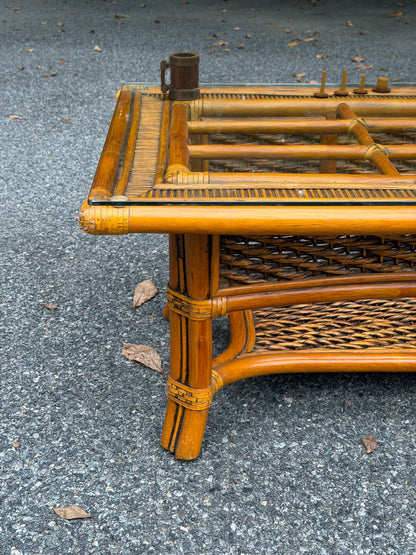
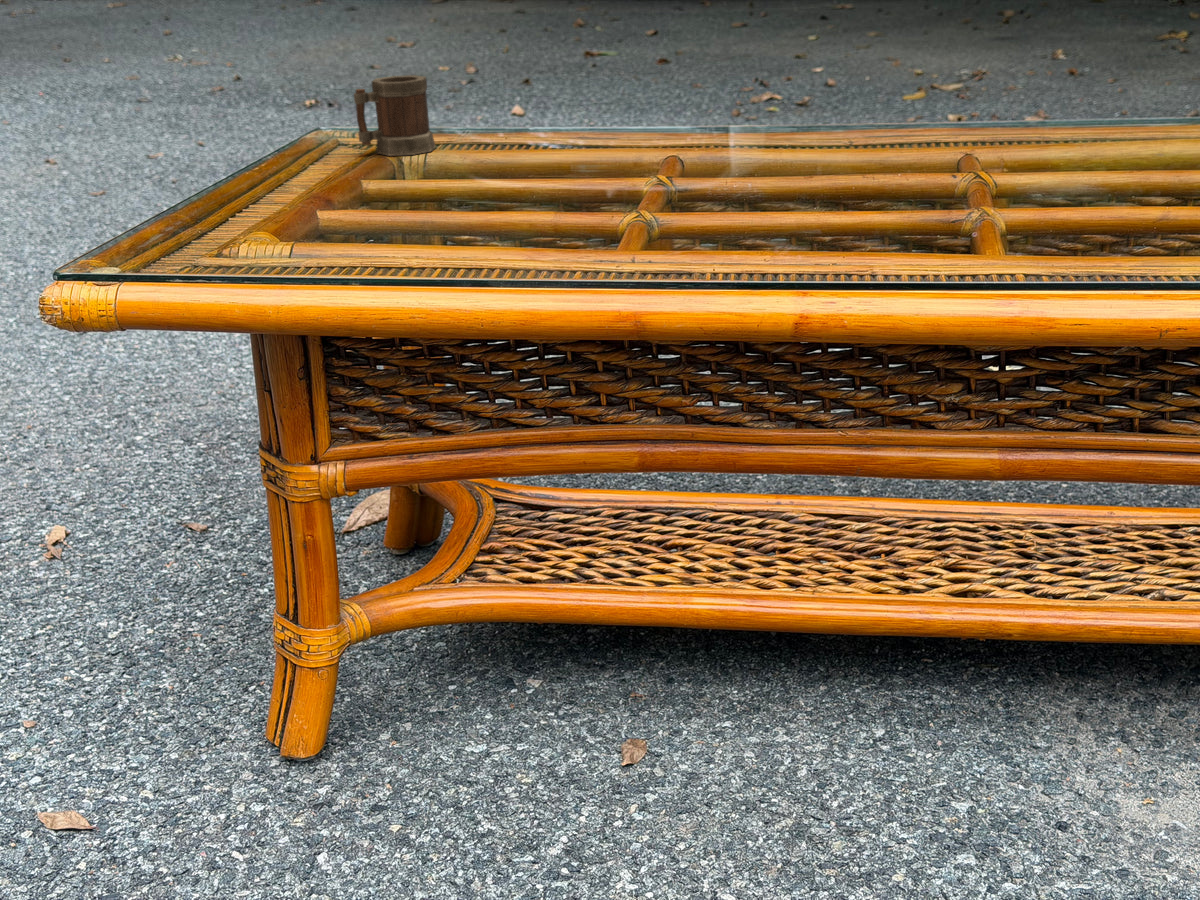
candle: present [313,69,391,97] -> none [631,90,787,145]

